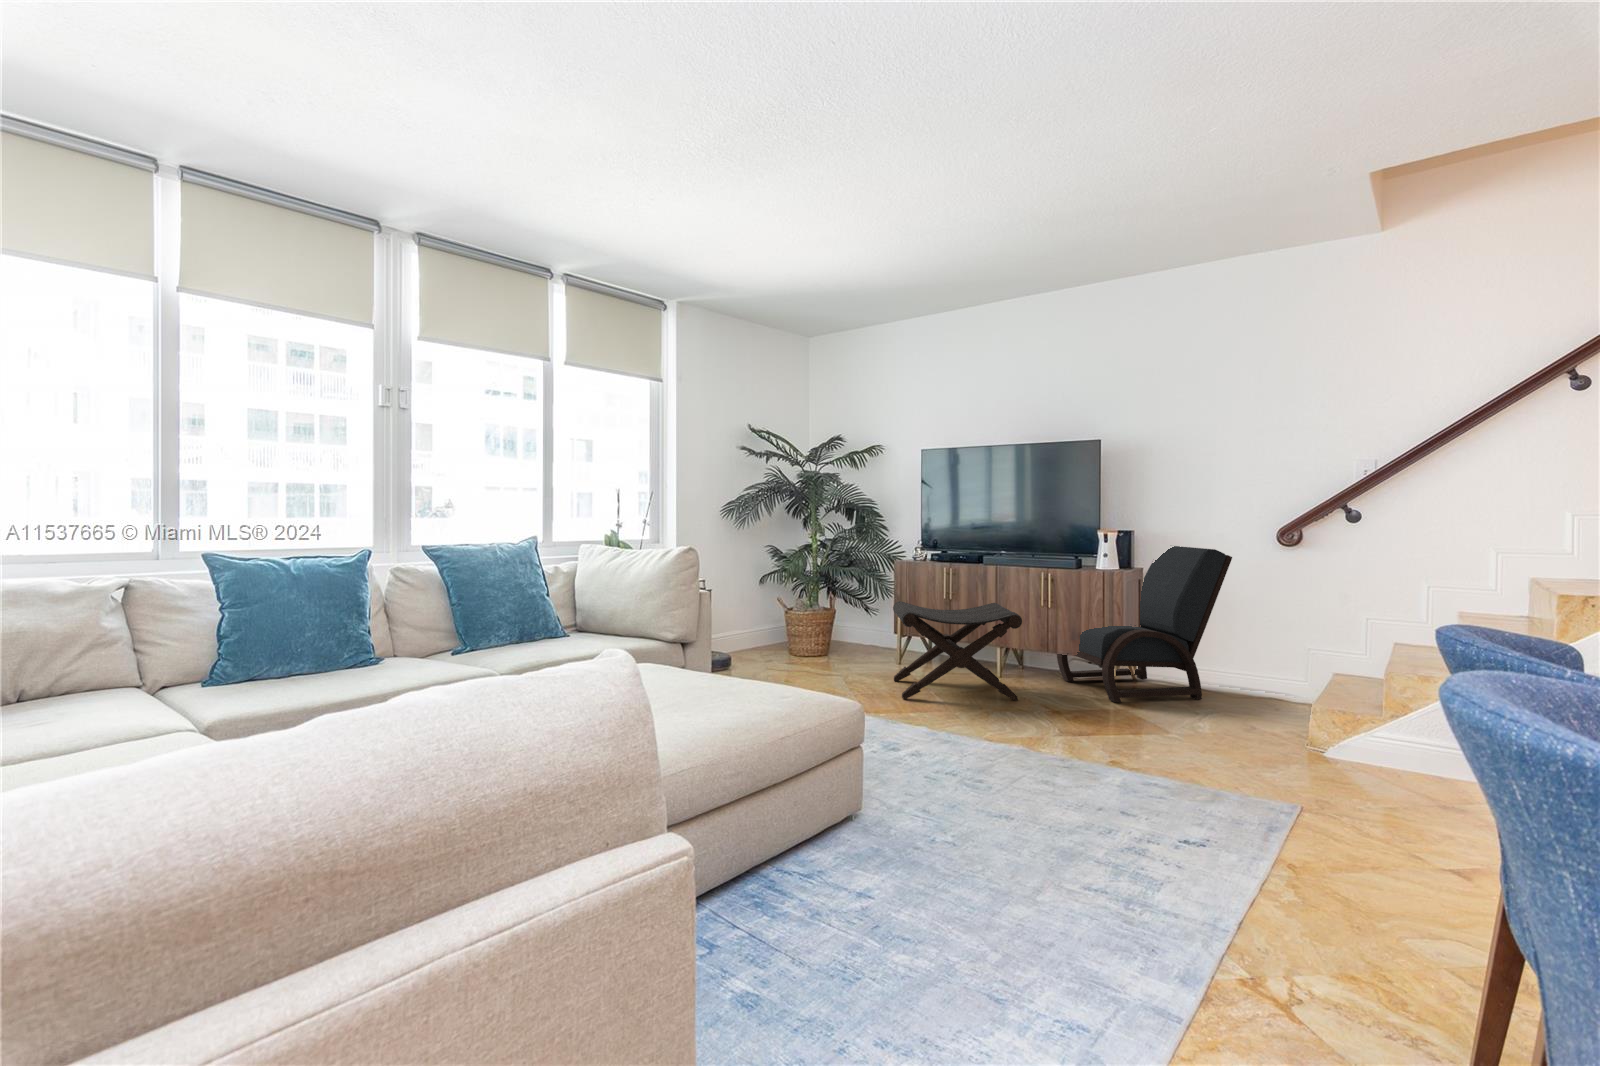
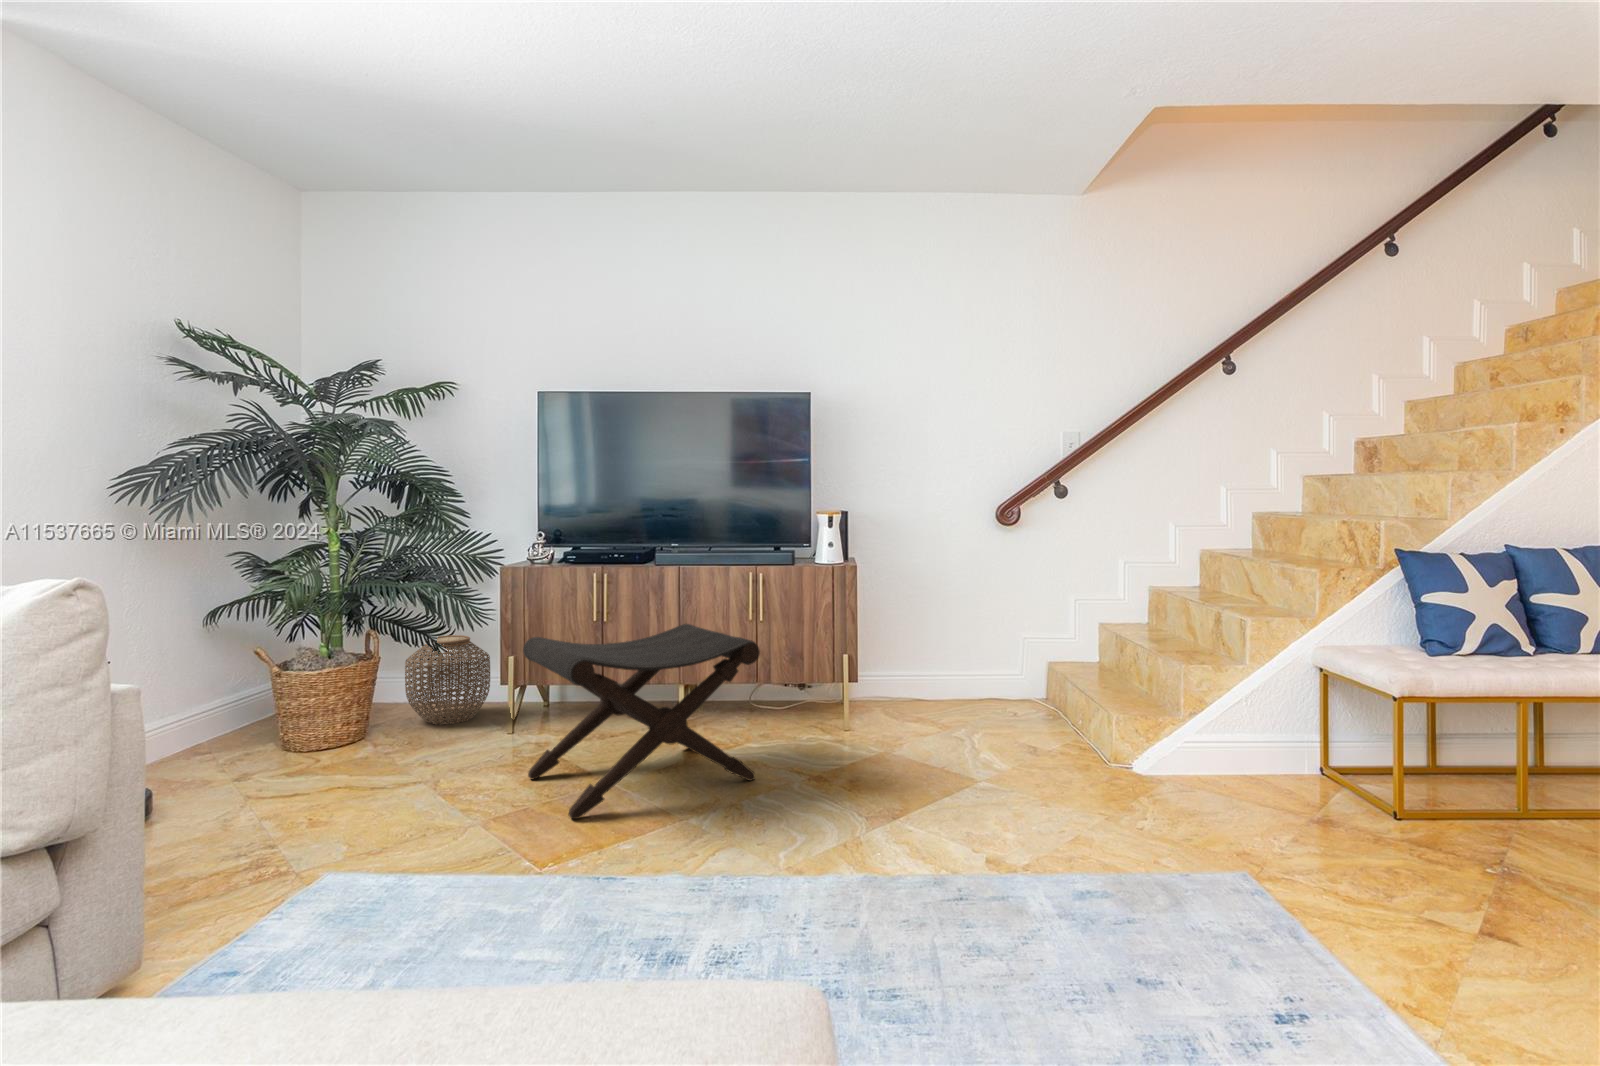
lounge chair: present [1057,546,1232,703] -> none [768,526,976,754]
woven basket: none [847,600,894,652] -> present [405,635,490,724]

